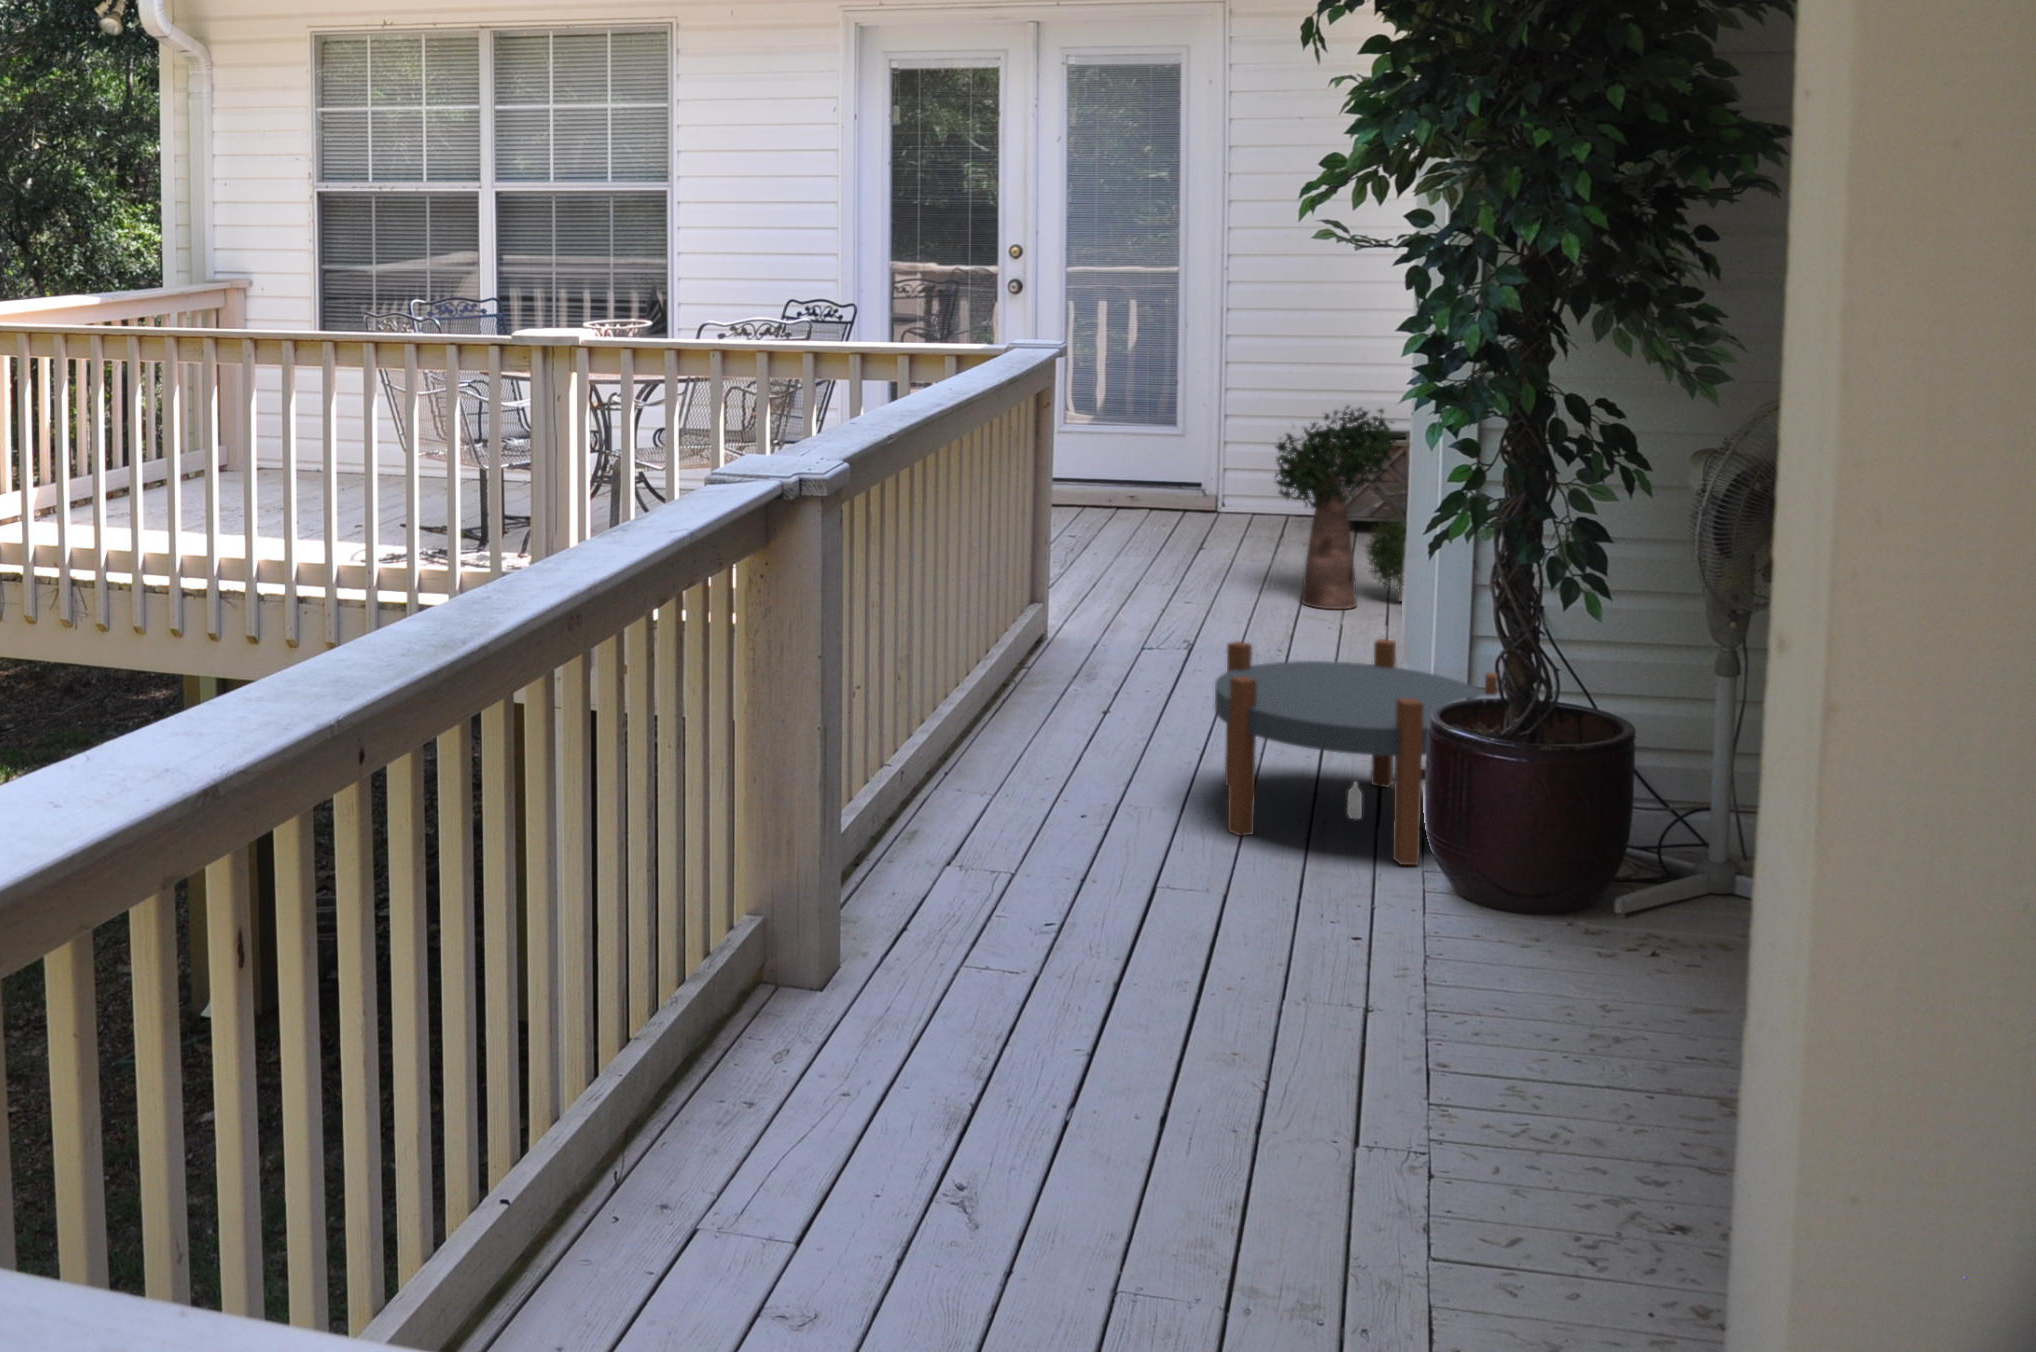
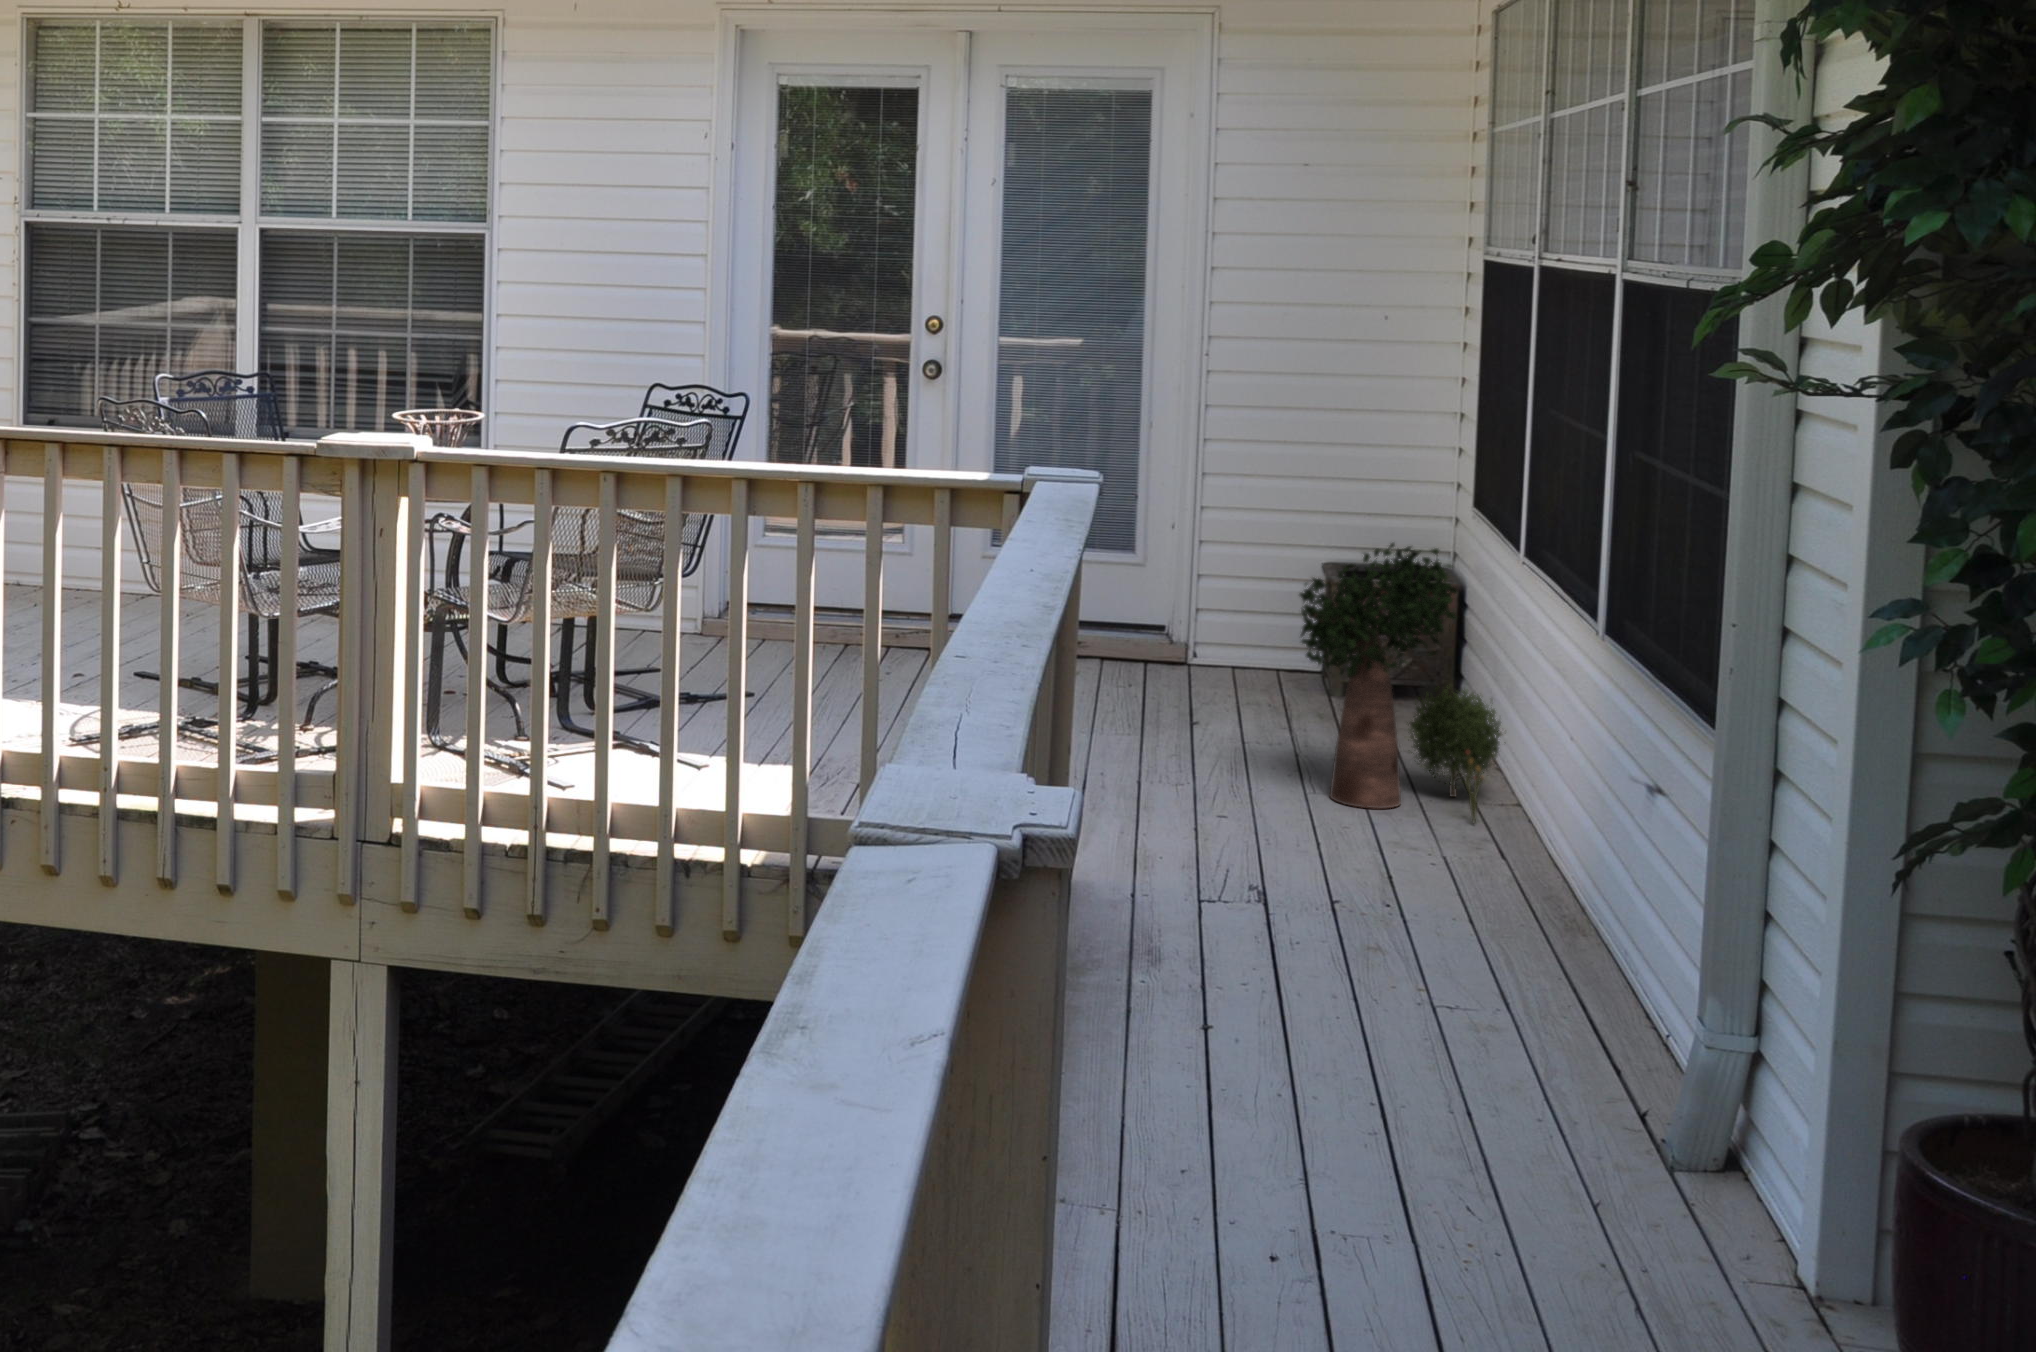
side table: present [1215,639,1497,865] -> none [1330,899,1740,1249]

